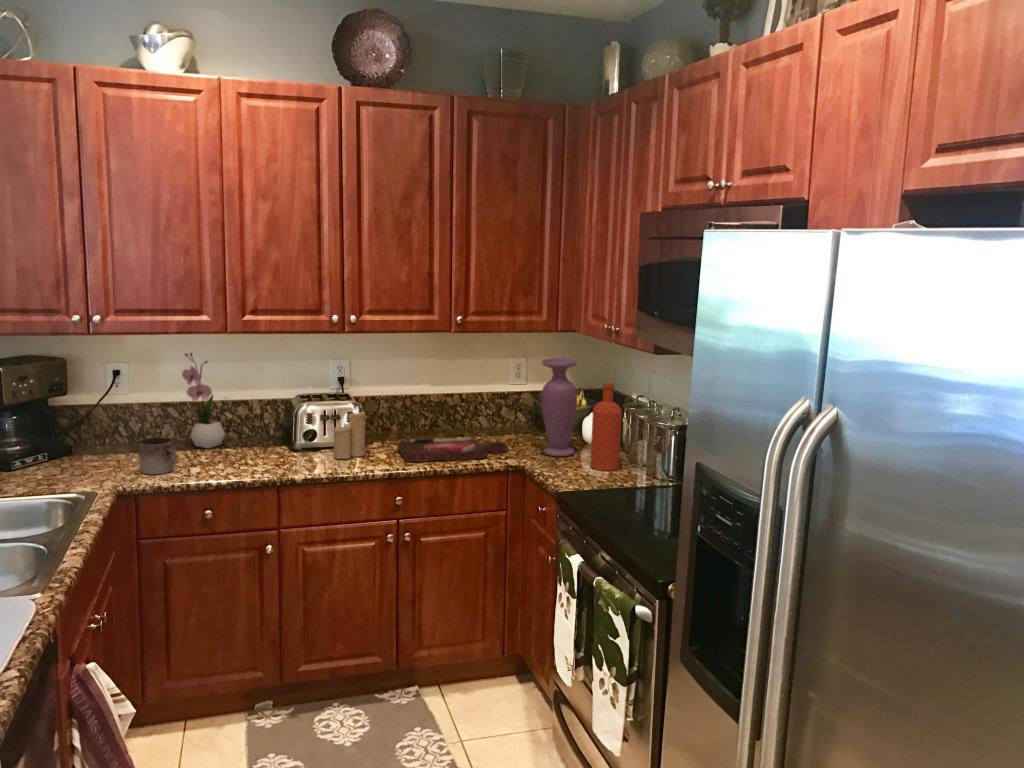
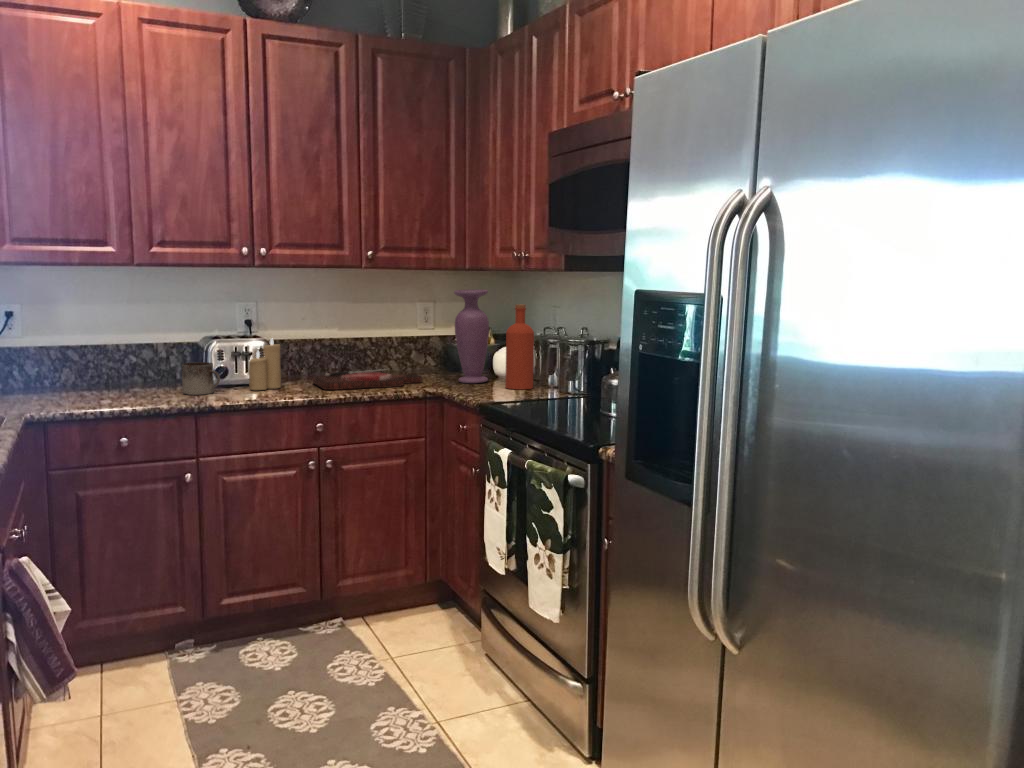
flower arrangement: present [182,353,225,448] -> none [84,289,134,388]
mug: present [139,437,177,475] -> present [182,362,220,395]

